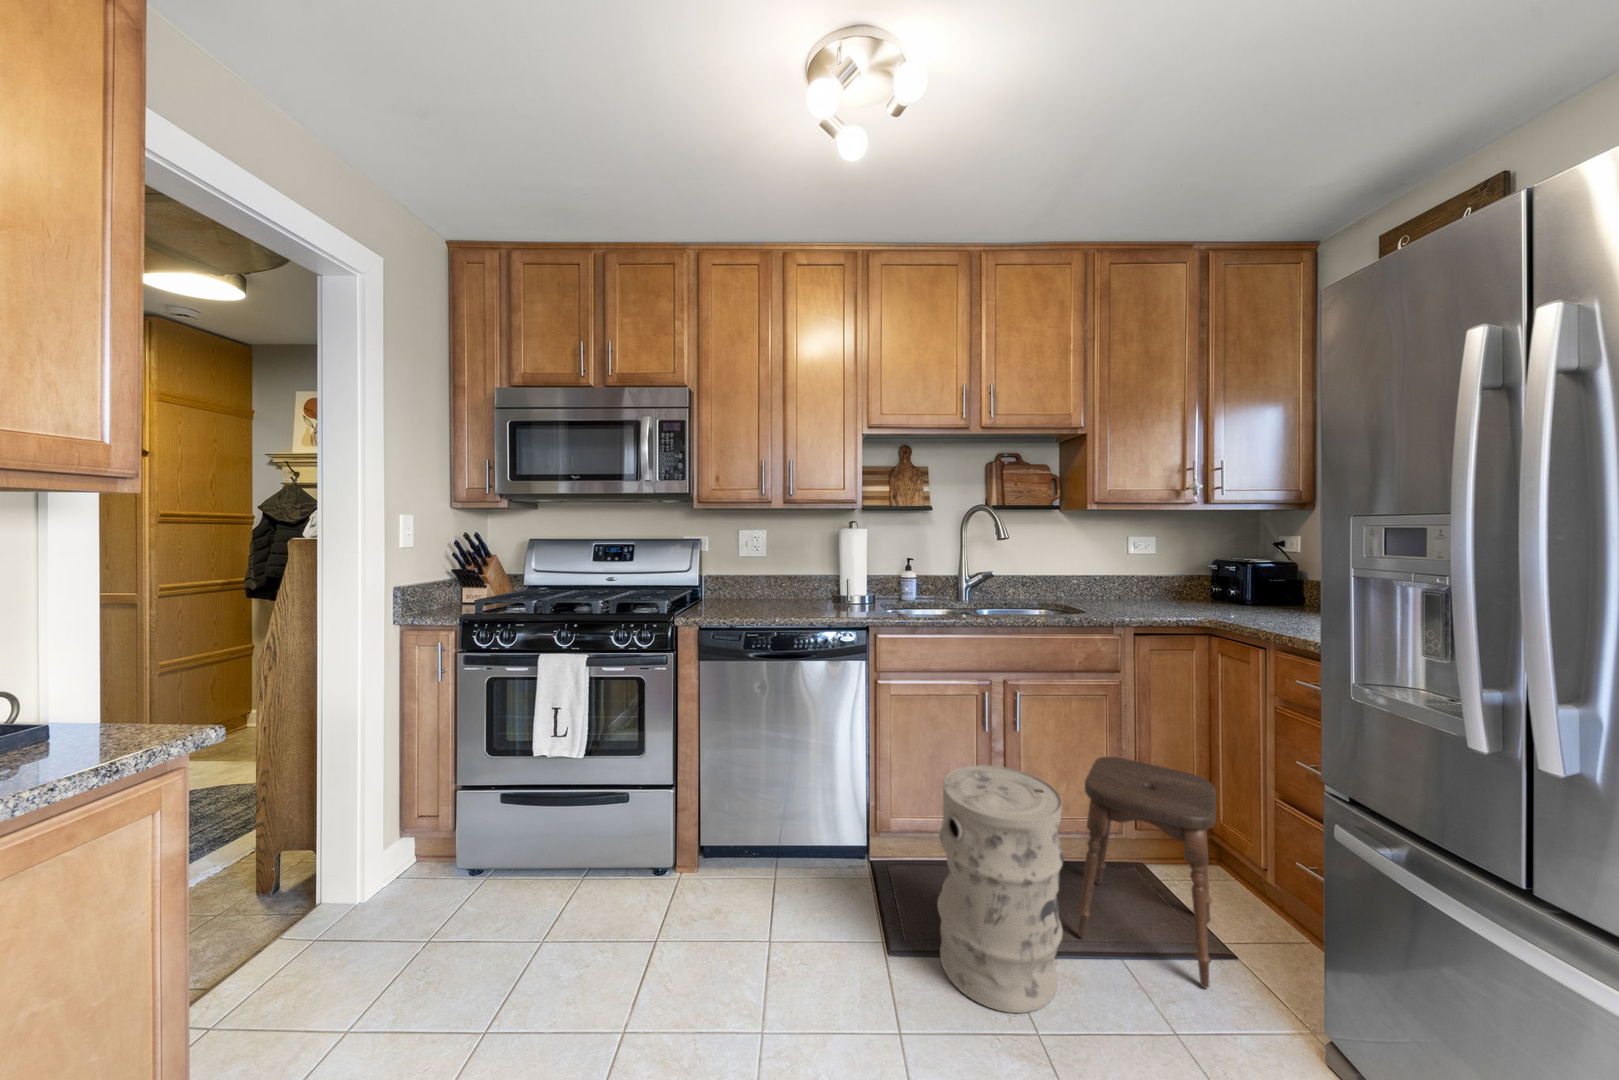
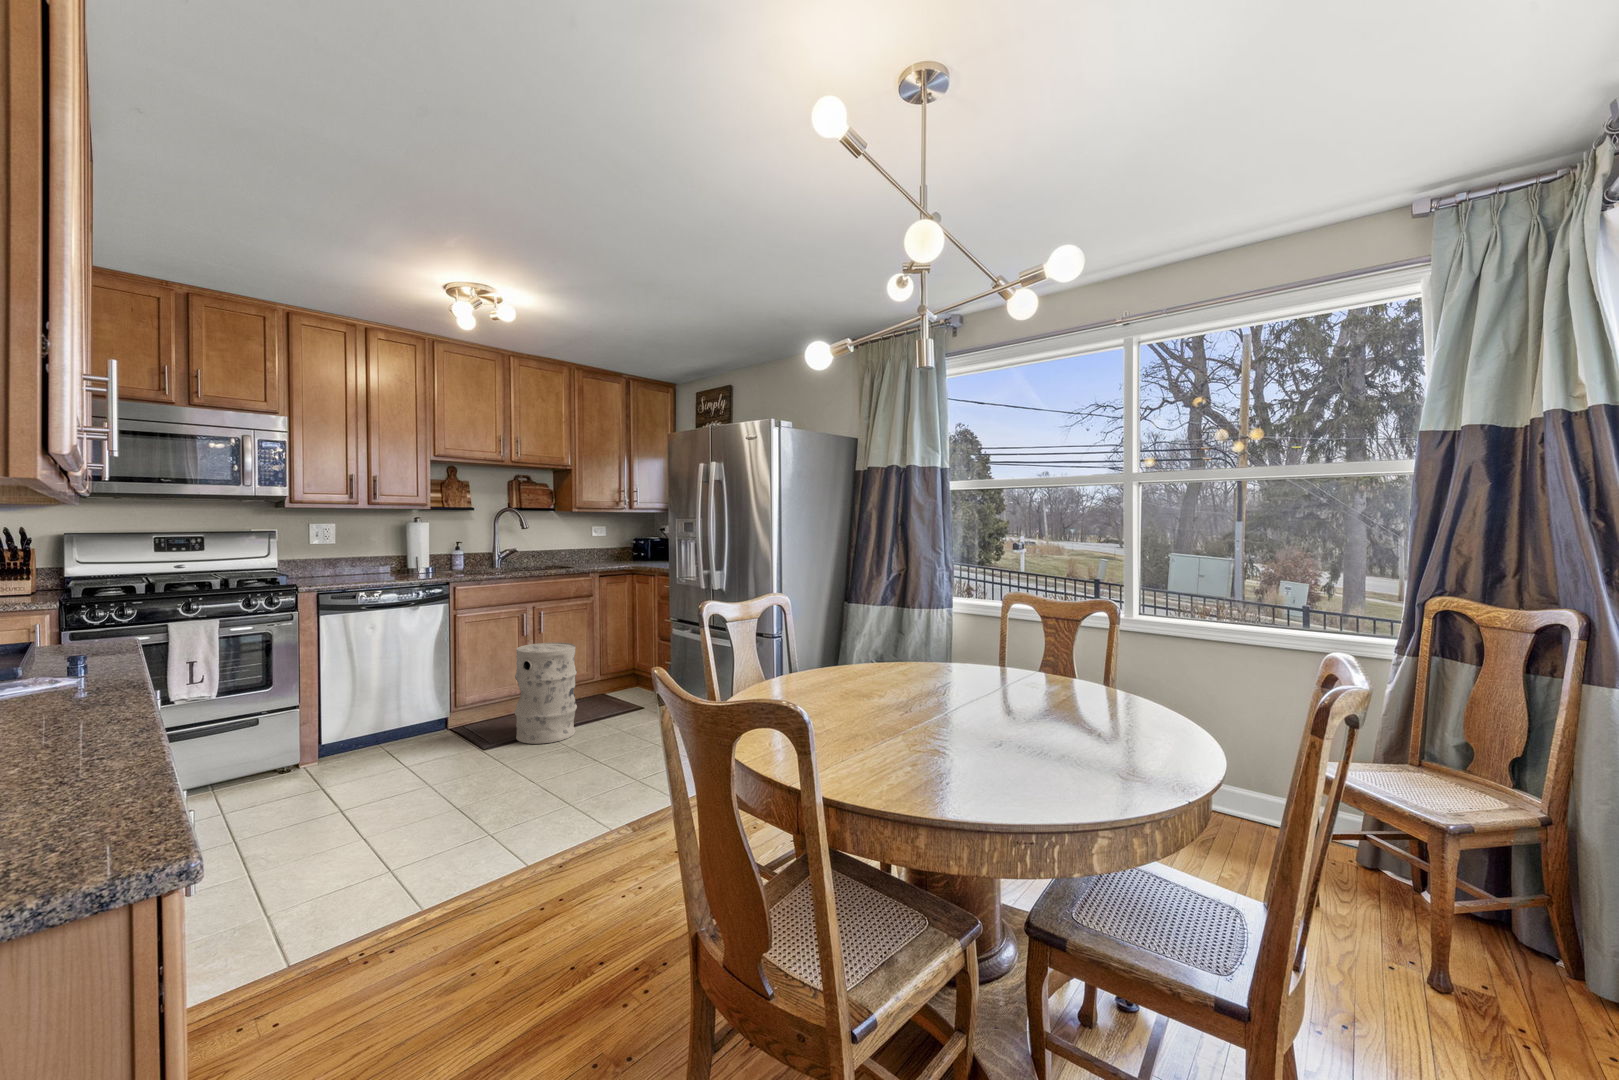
stool: present [1077,756,1216,988] -> none [581,636,636,719]

